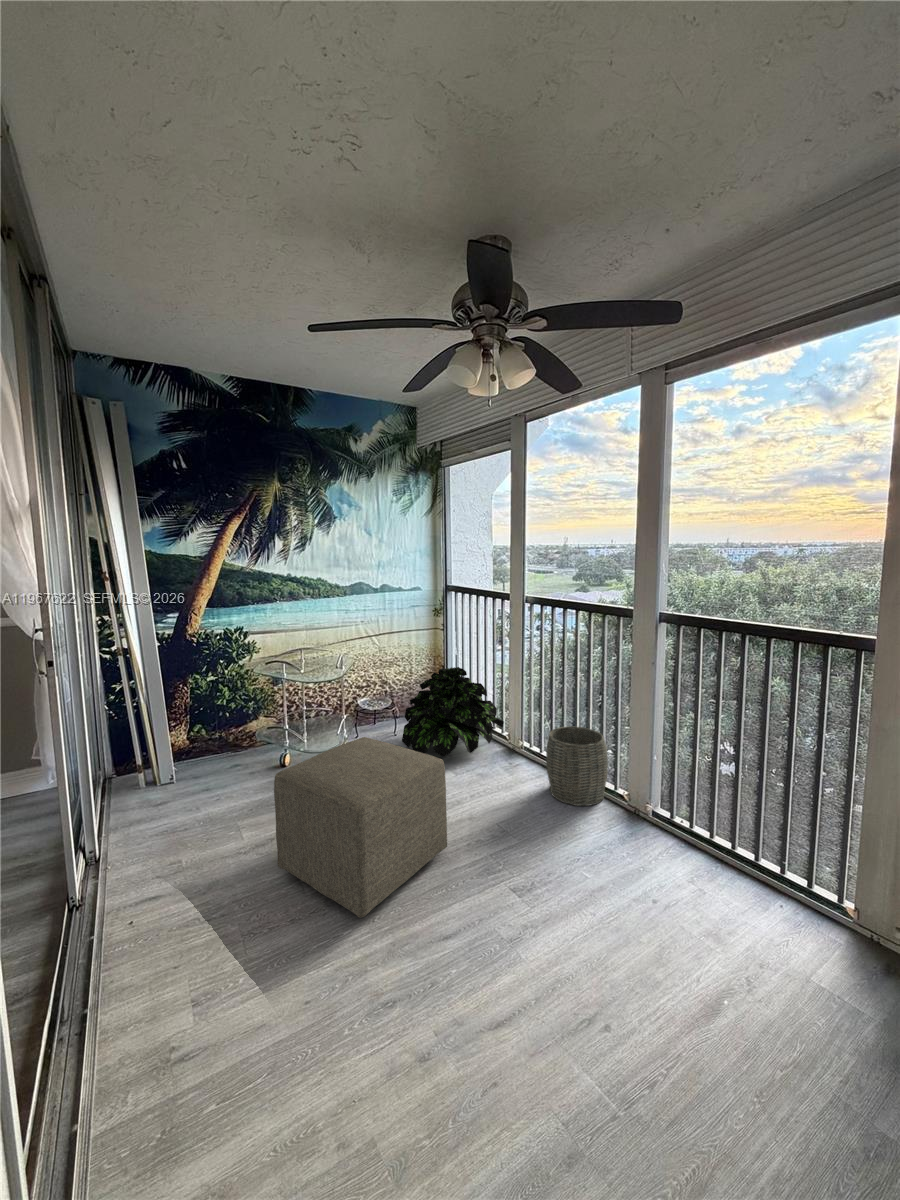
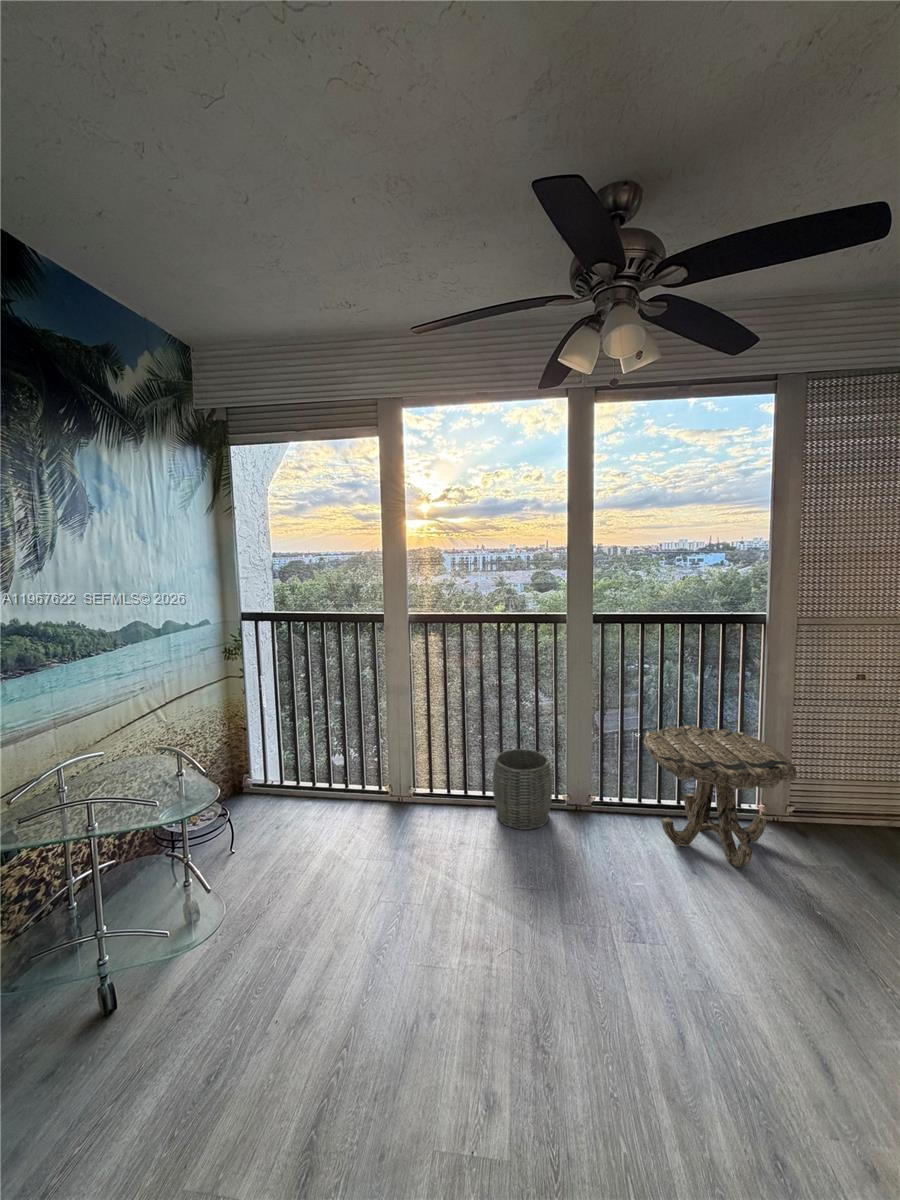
potted plant: present [402,667,504,757] -> none [272,722,403,857]
ottoman: present [274,737,447,918] -> none [399,833,611,1120]
side table: none [645,743,866,946] -> present [643,726,797,867]

